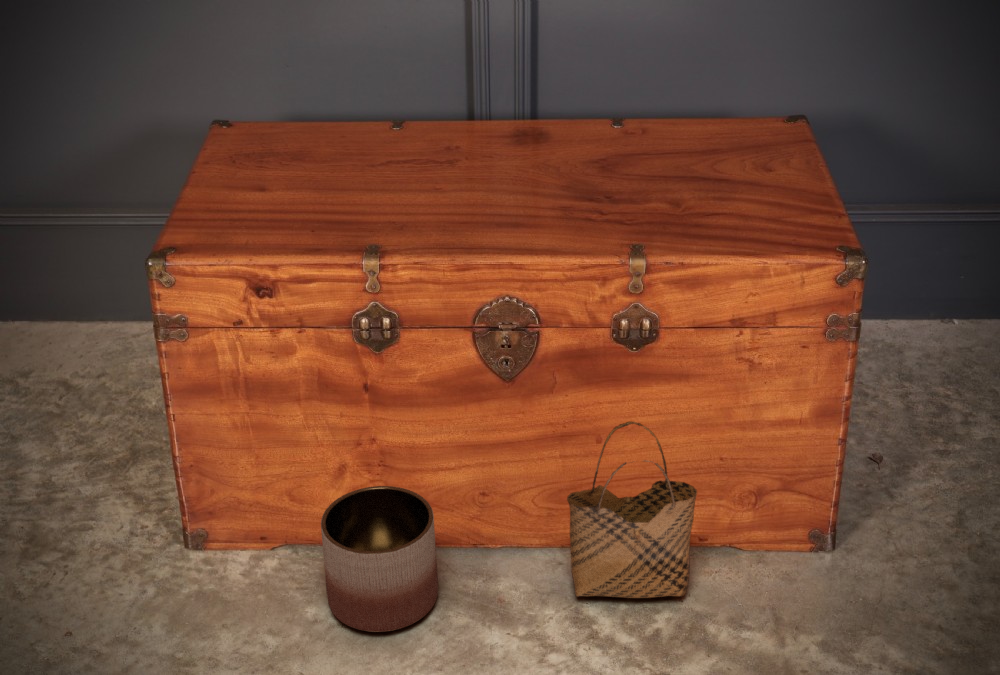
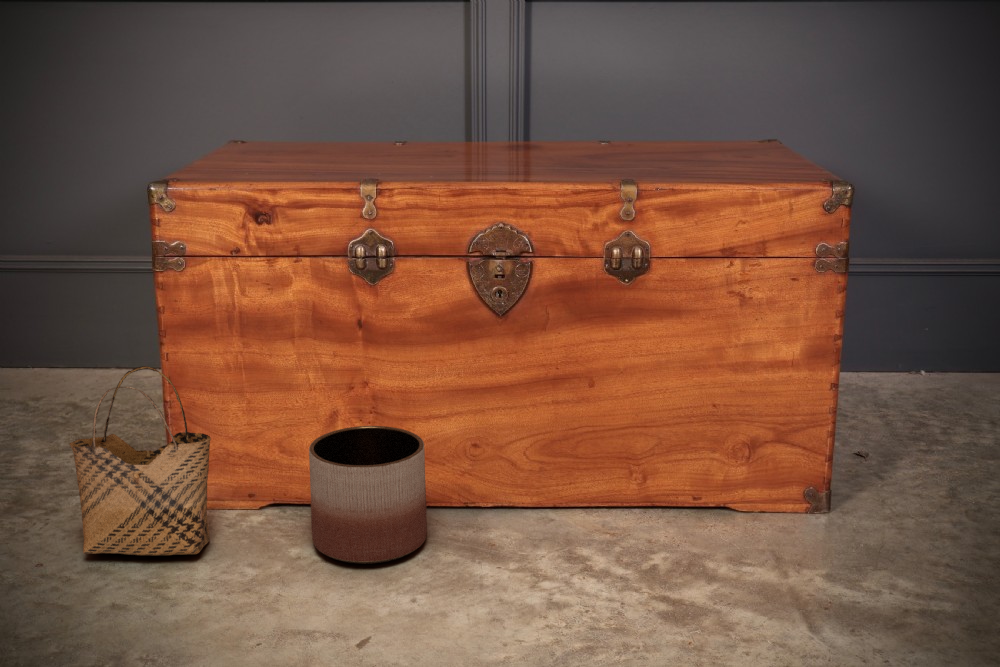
woven basket: present [567,422,697,598] -> present [70,366,211,555]

